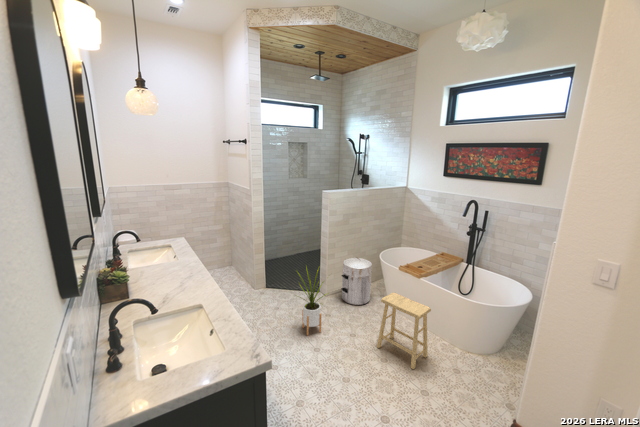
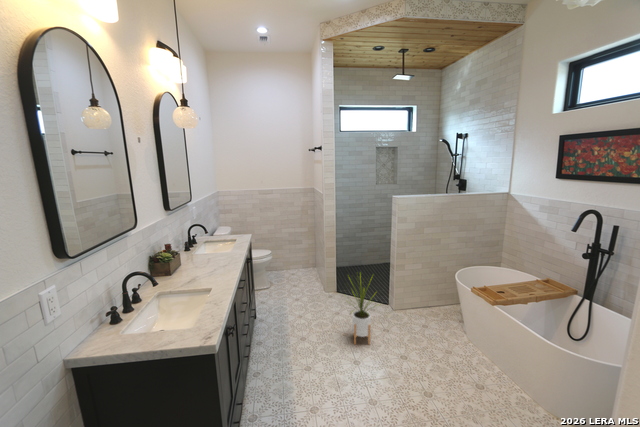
waste bin: present [341,257,372,305] -> none [407,271,448,326]
footstool: present [377,293,431,369] -> none [426,316,492,414]

